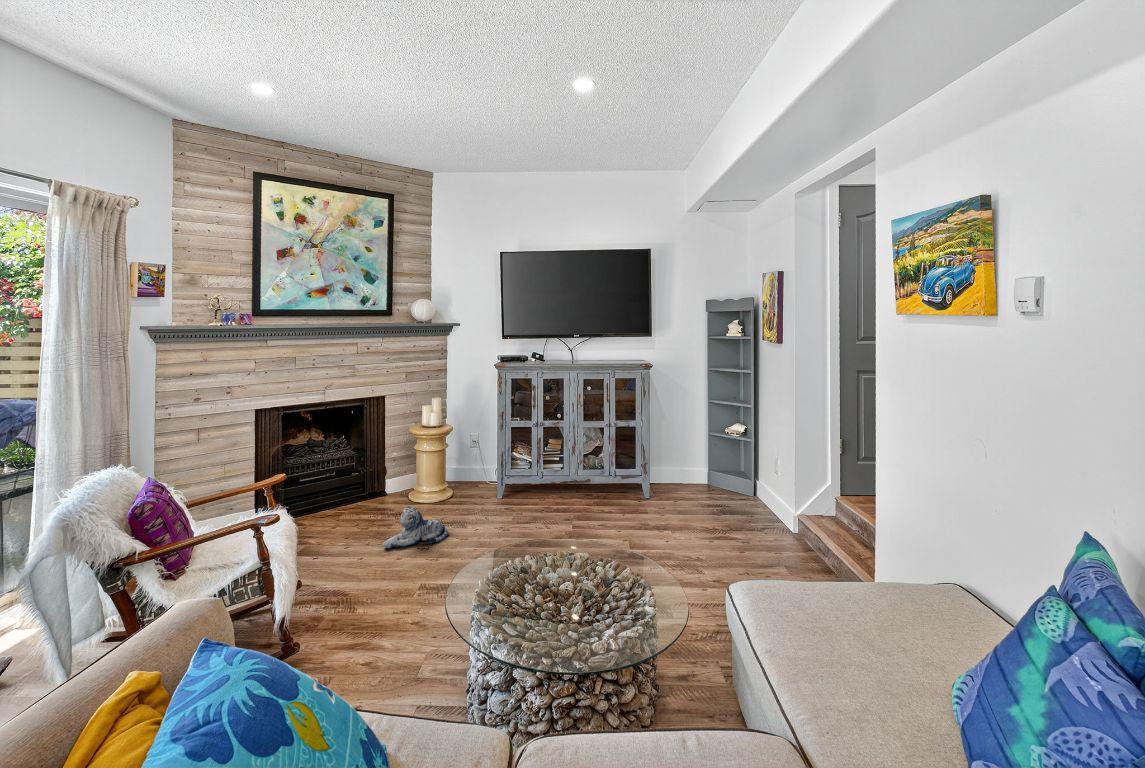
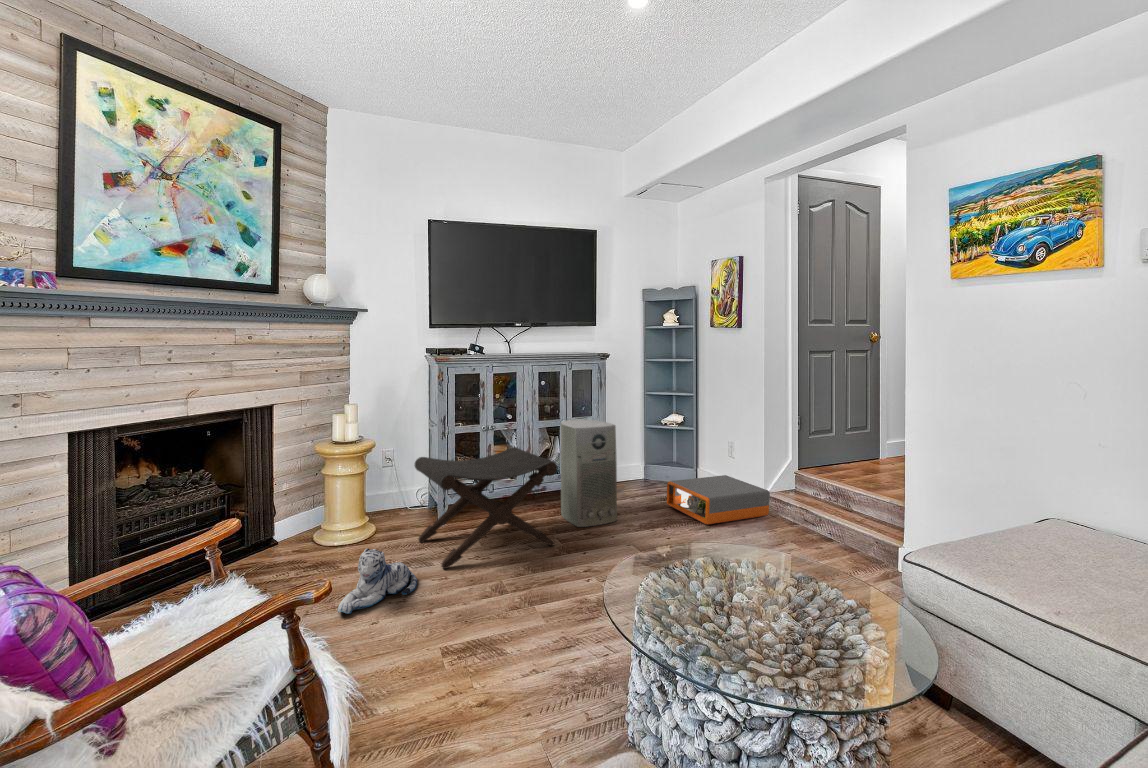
air purifier: none [596,422,639,515] -> present [561,419,617,527]
footstool: none [468,442,568,530] -> present [414,447,557,569]
storage box: none [696,485,787,529] -> present [667,475,770,525]

